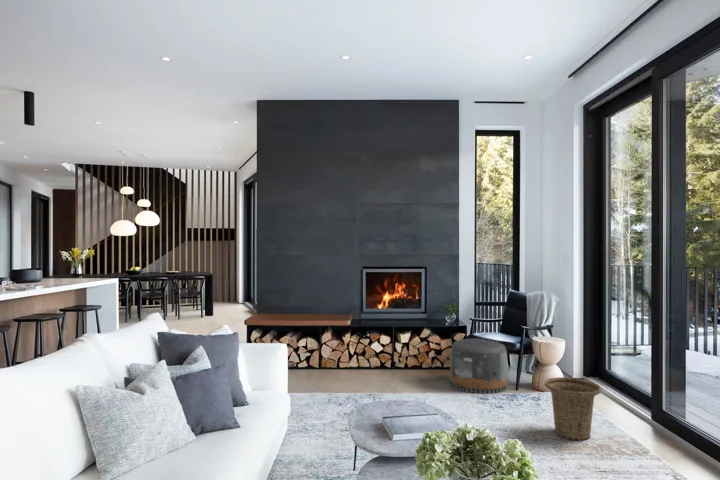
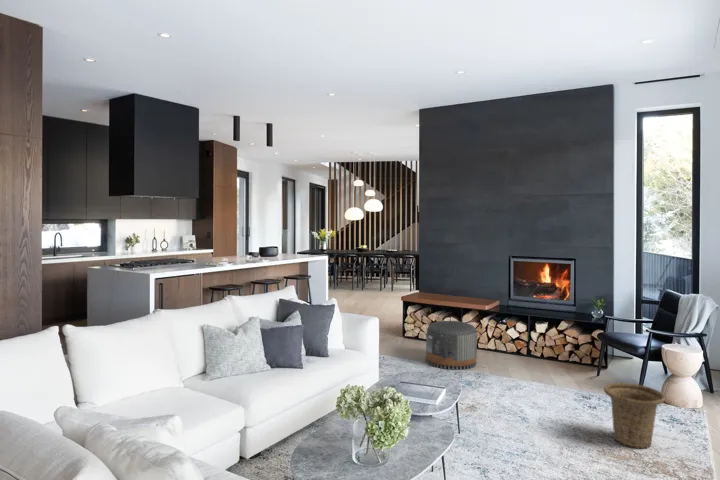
pouf: present [450,339,507,394] -> present [426,321,477,370]

